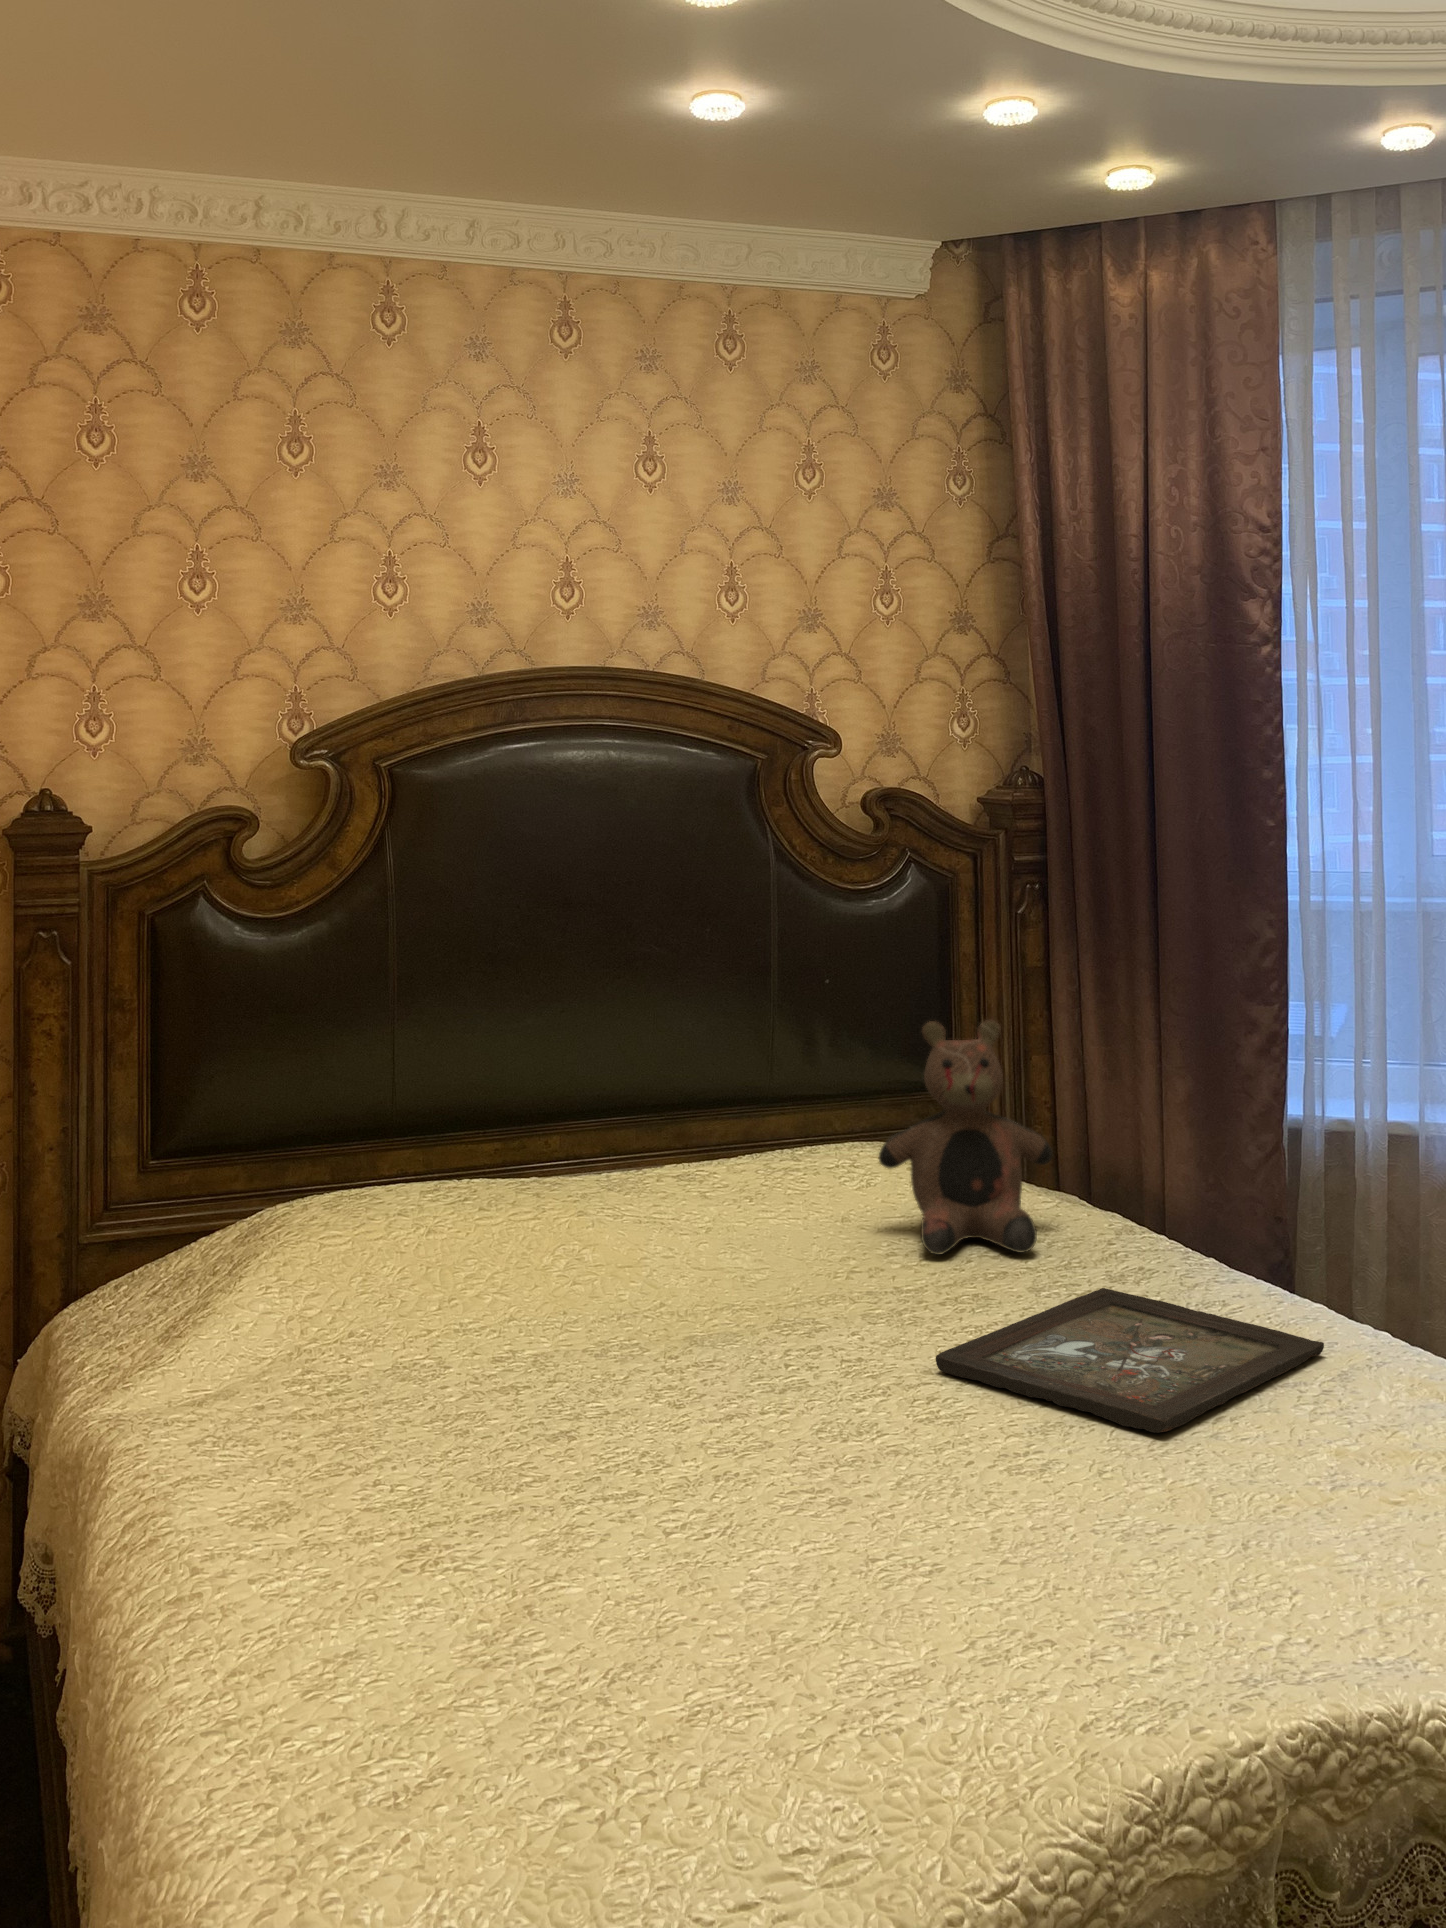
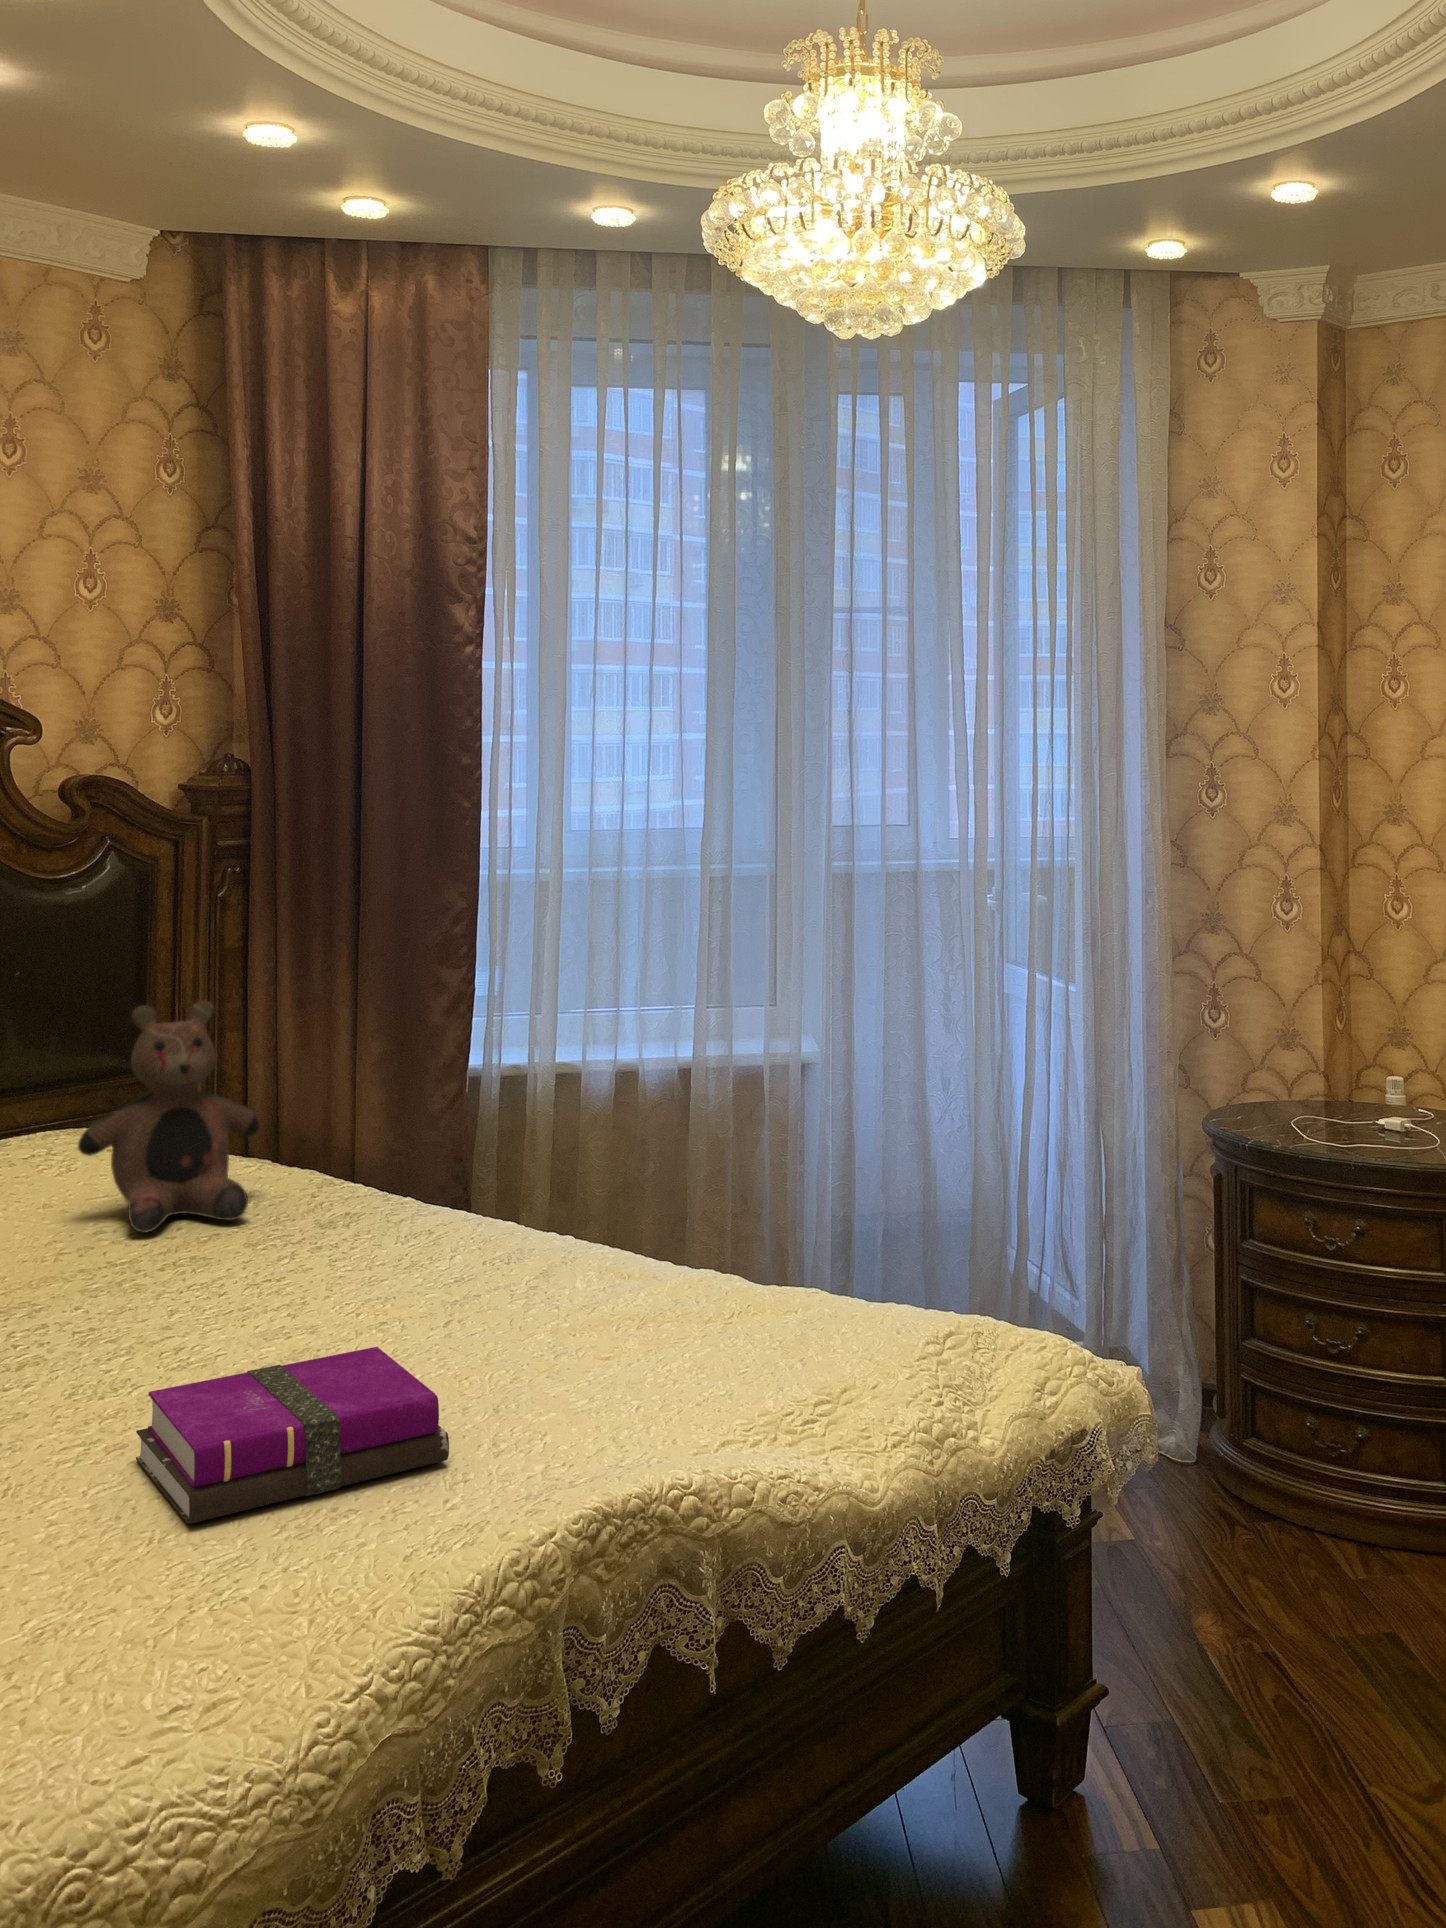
tray: present [936,1288,1324,1433] -> none [178,1237,529,1343]
notebook: none [852,1441,1168,1613] -> present [136,1347,449,1524]

